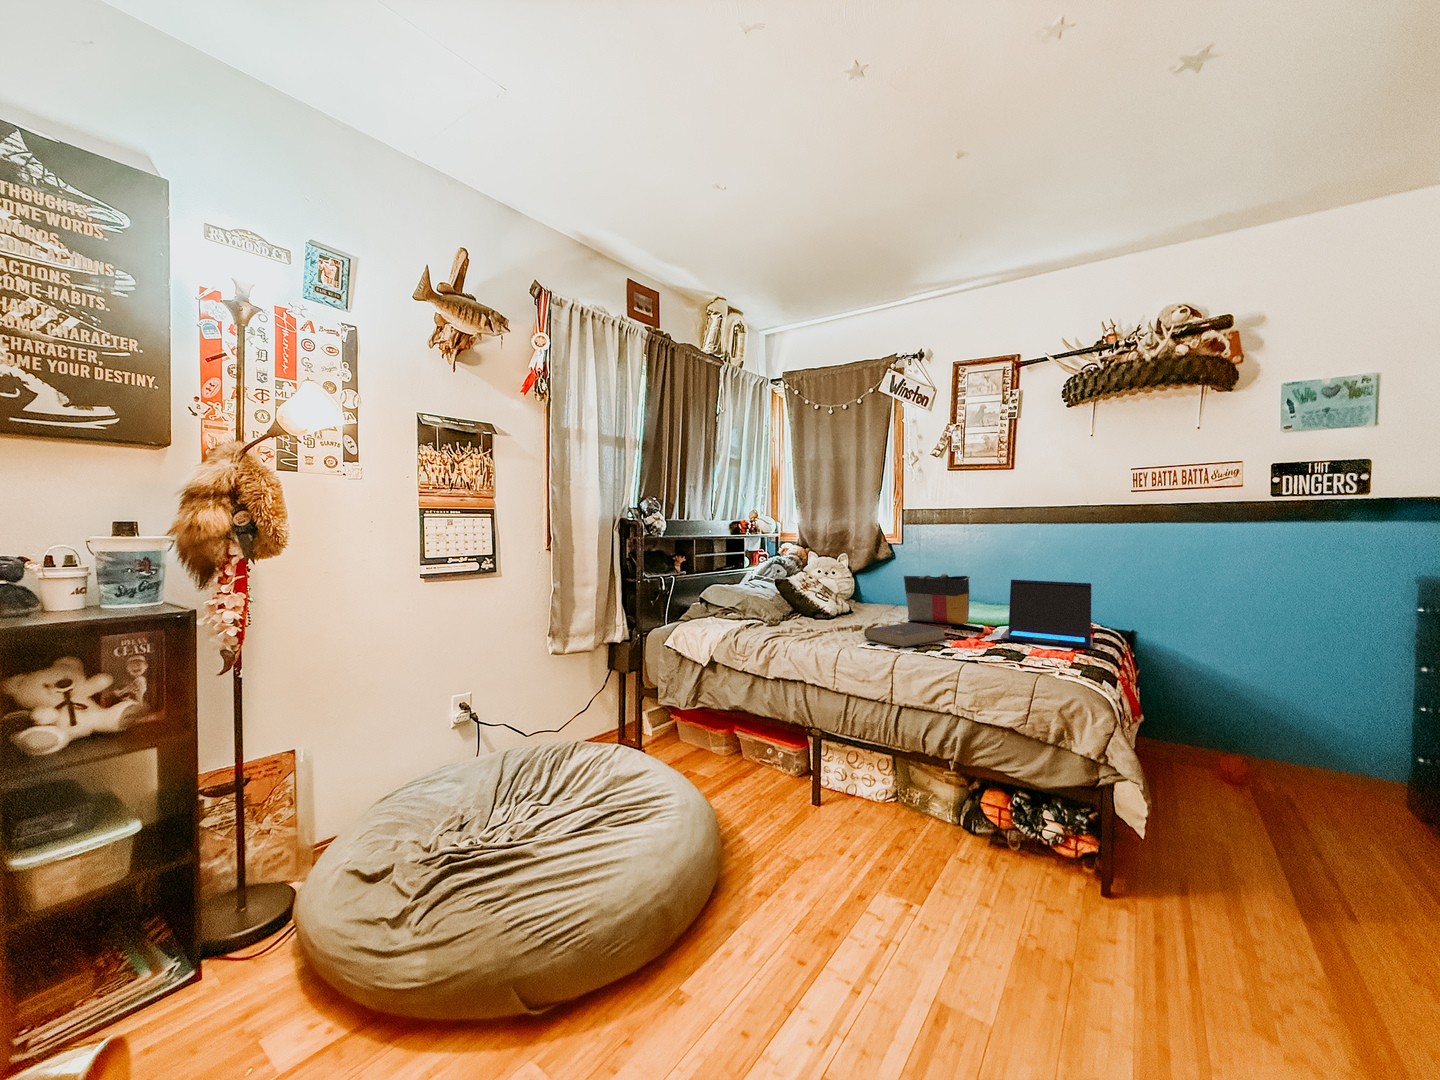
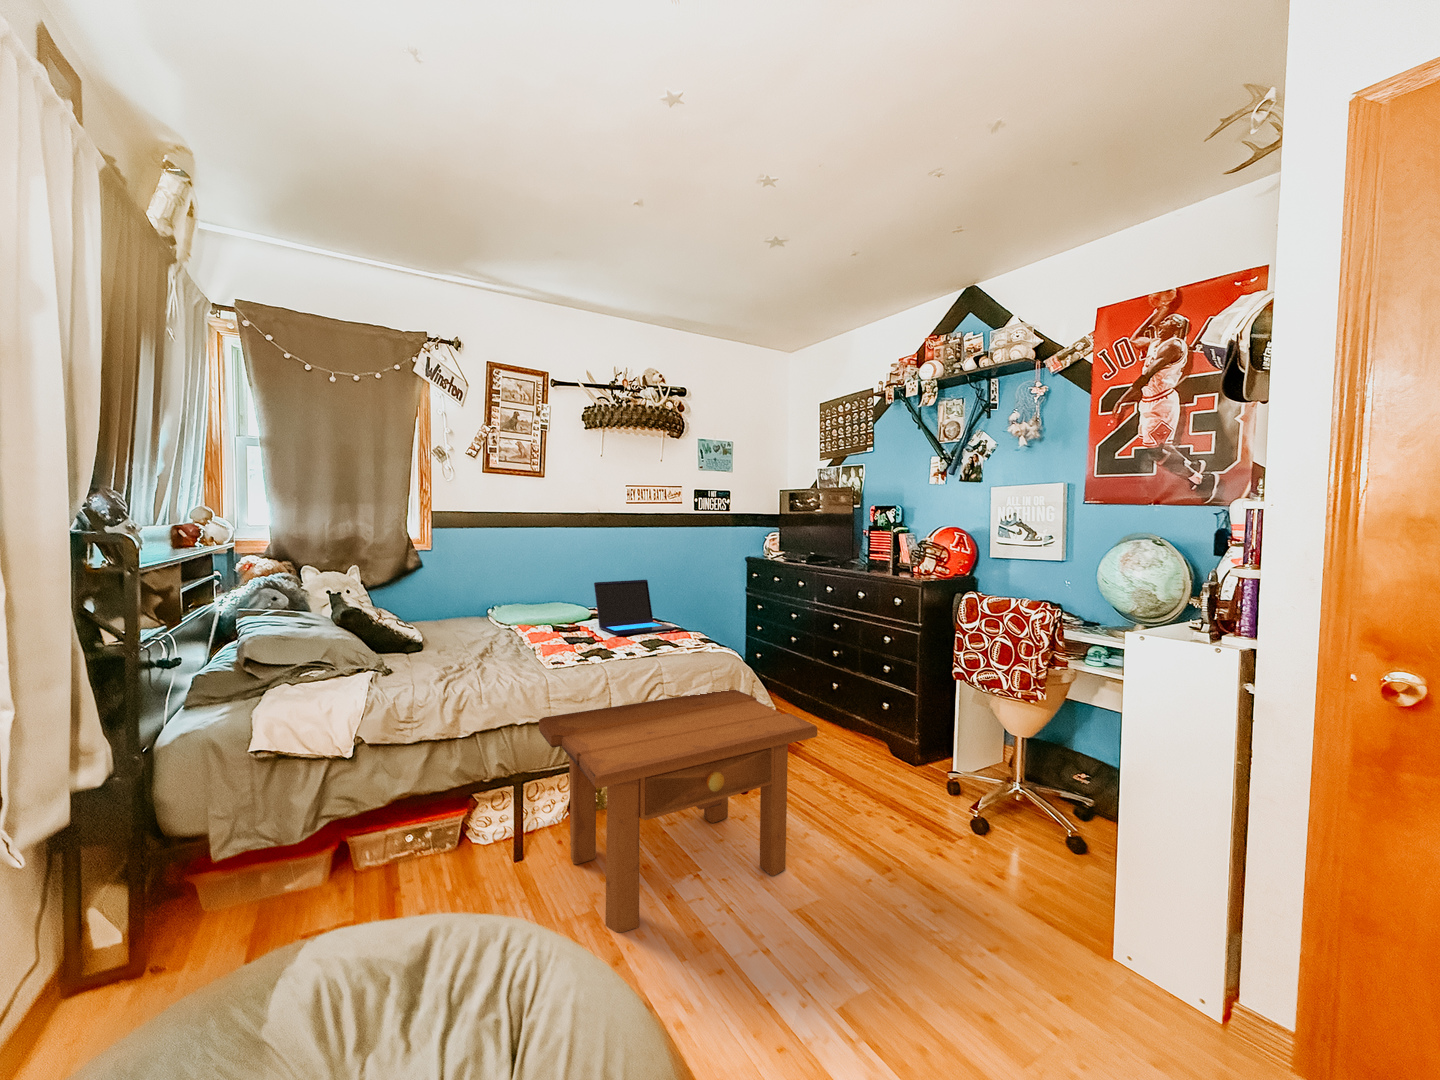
tote bag: present [904,574,970,625] -> none [498,583,565,636]
book: present [864,622,945,647] -> none [531,635,585,661]
side table: none [762,685,1077,991] -> present [539,689,817,932]

